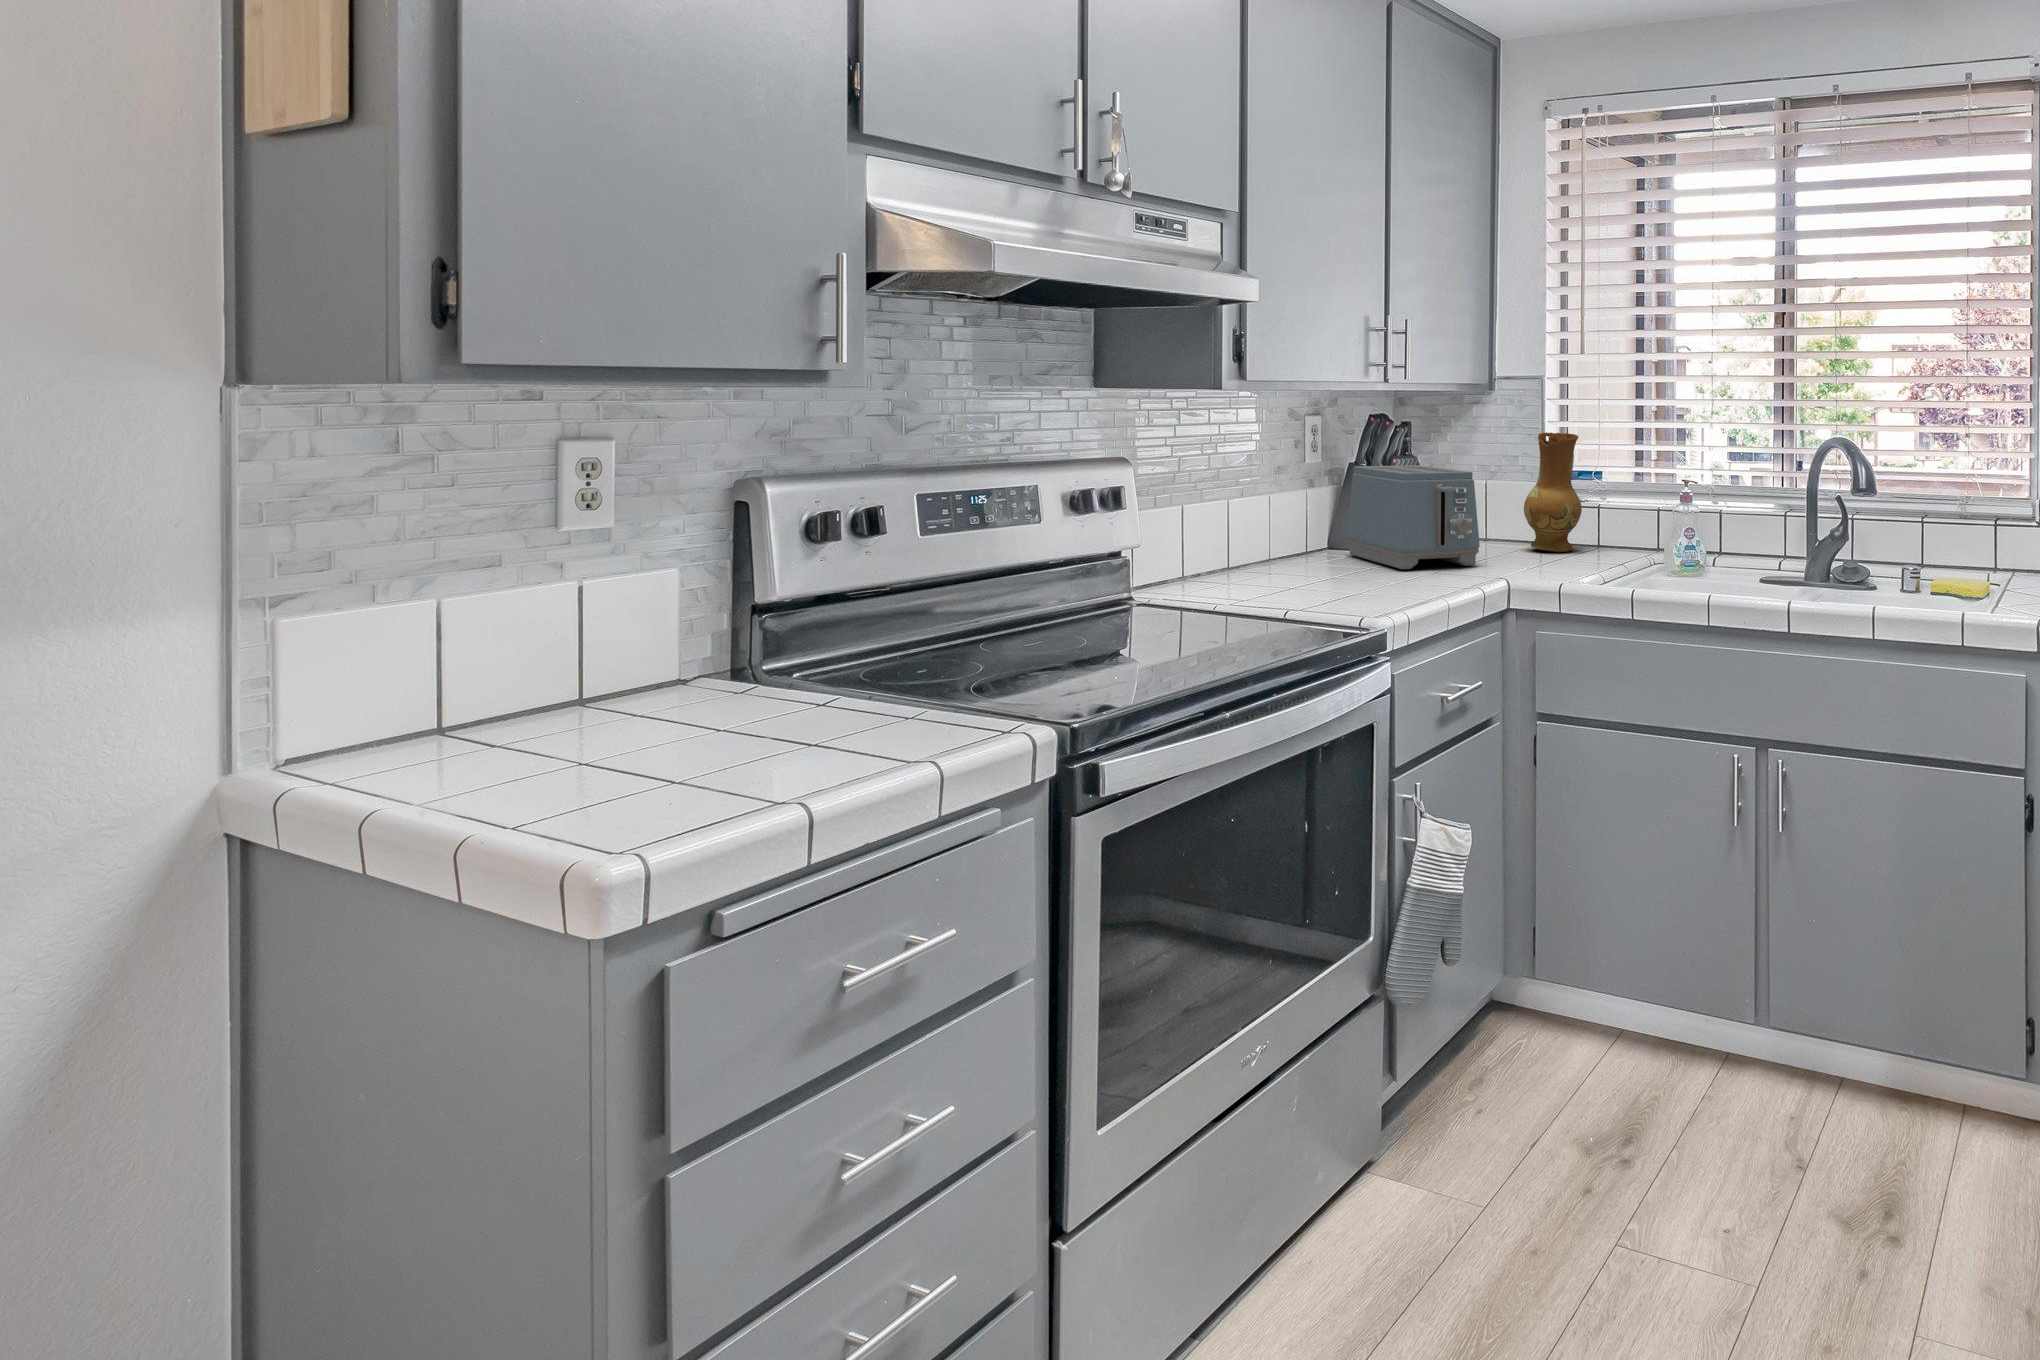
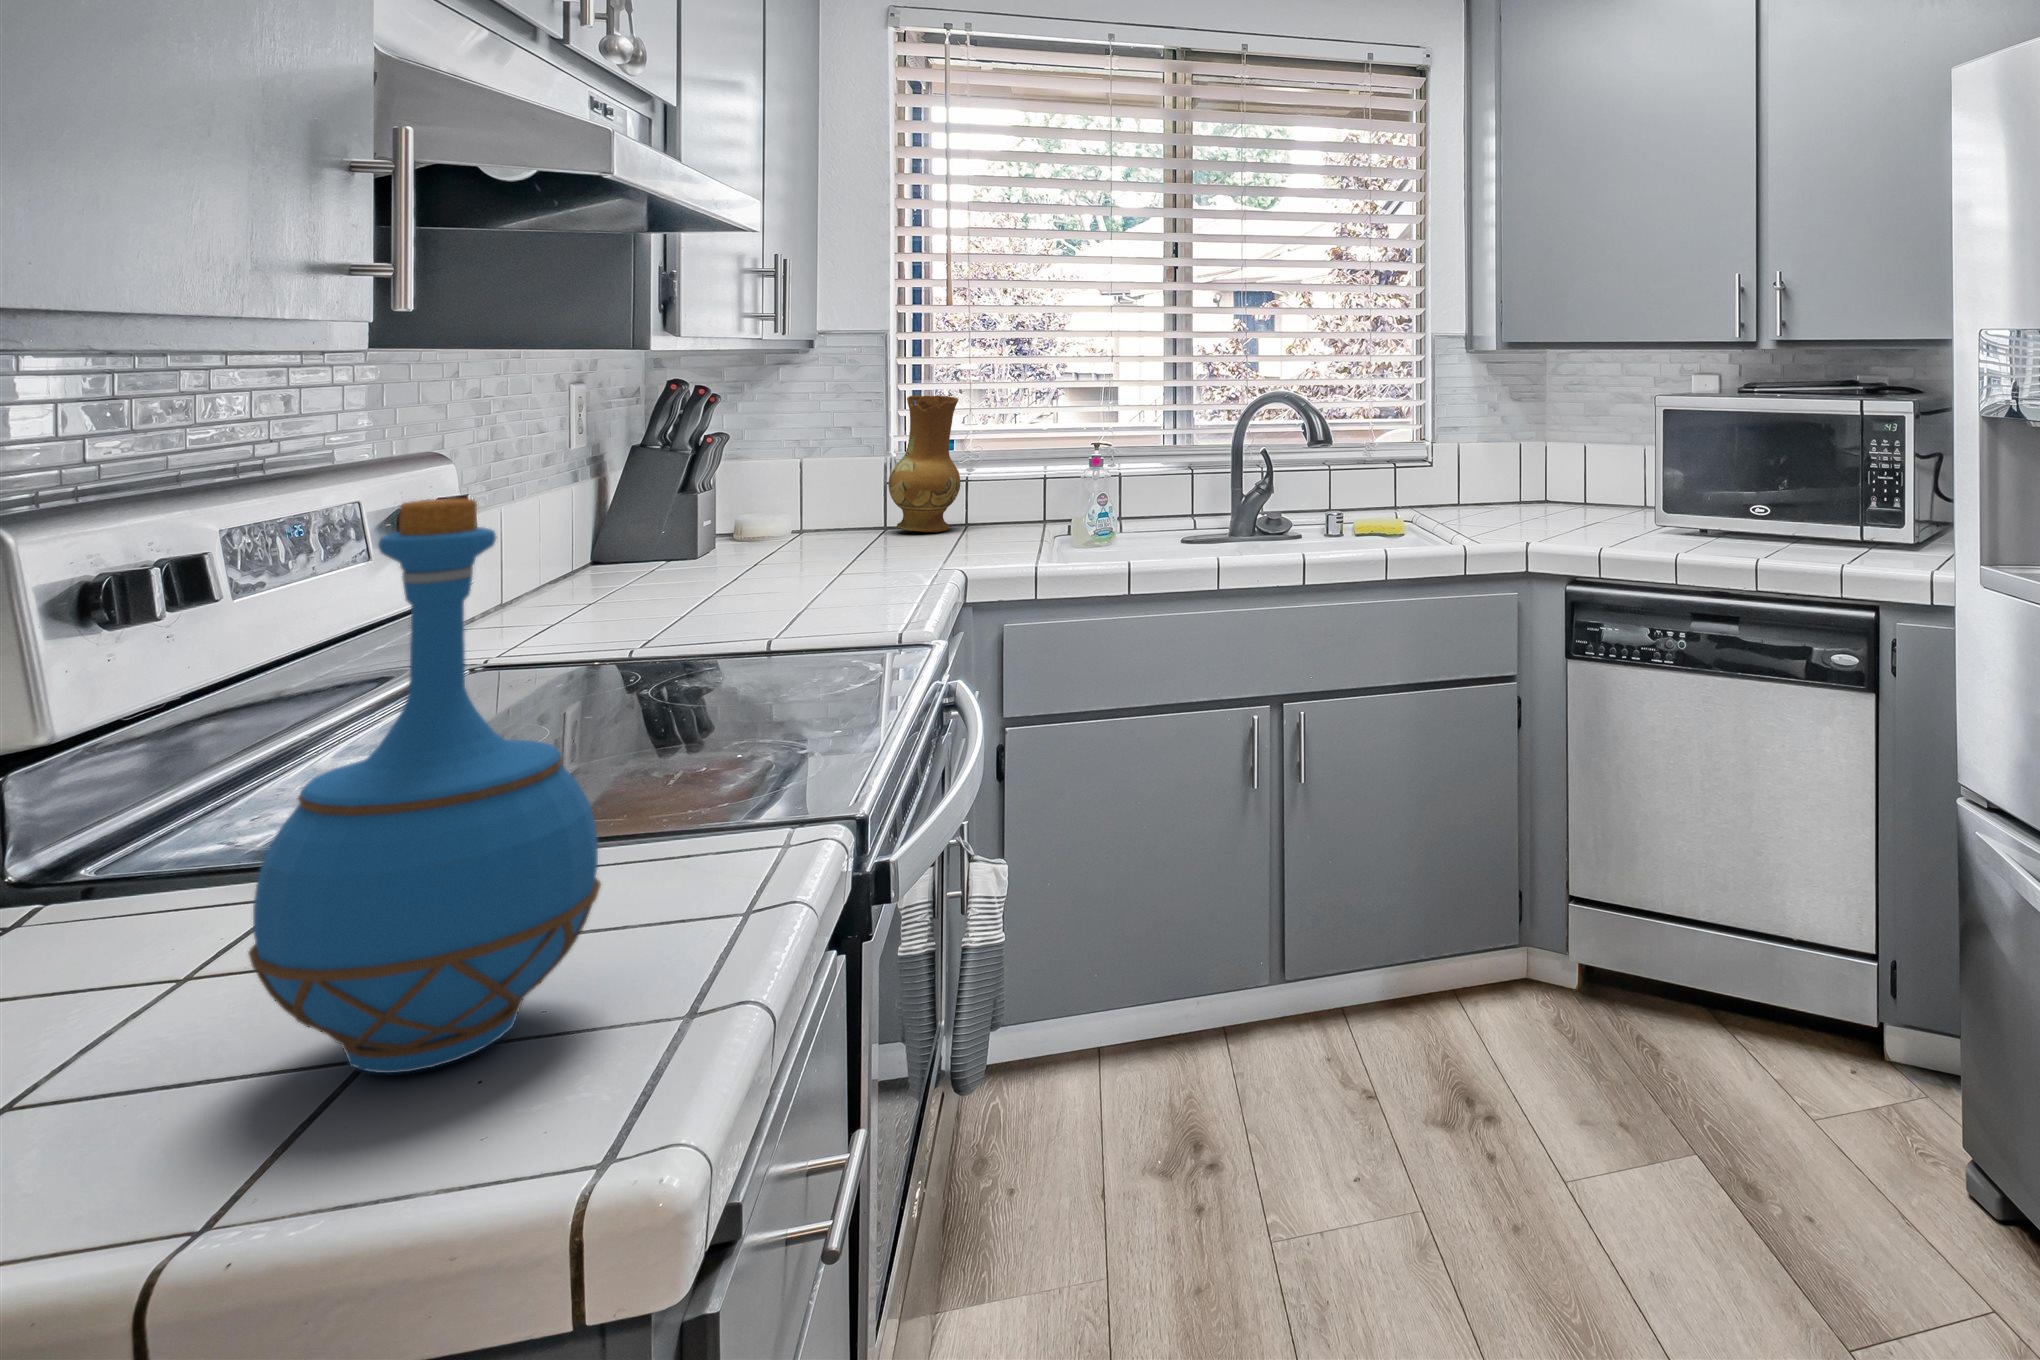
toaster: present [1347,465,1480,570] -> none [666,441,883,569]
bottle: none [597,485,776,802] -> present [249,498,601,1073]

